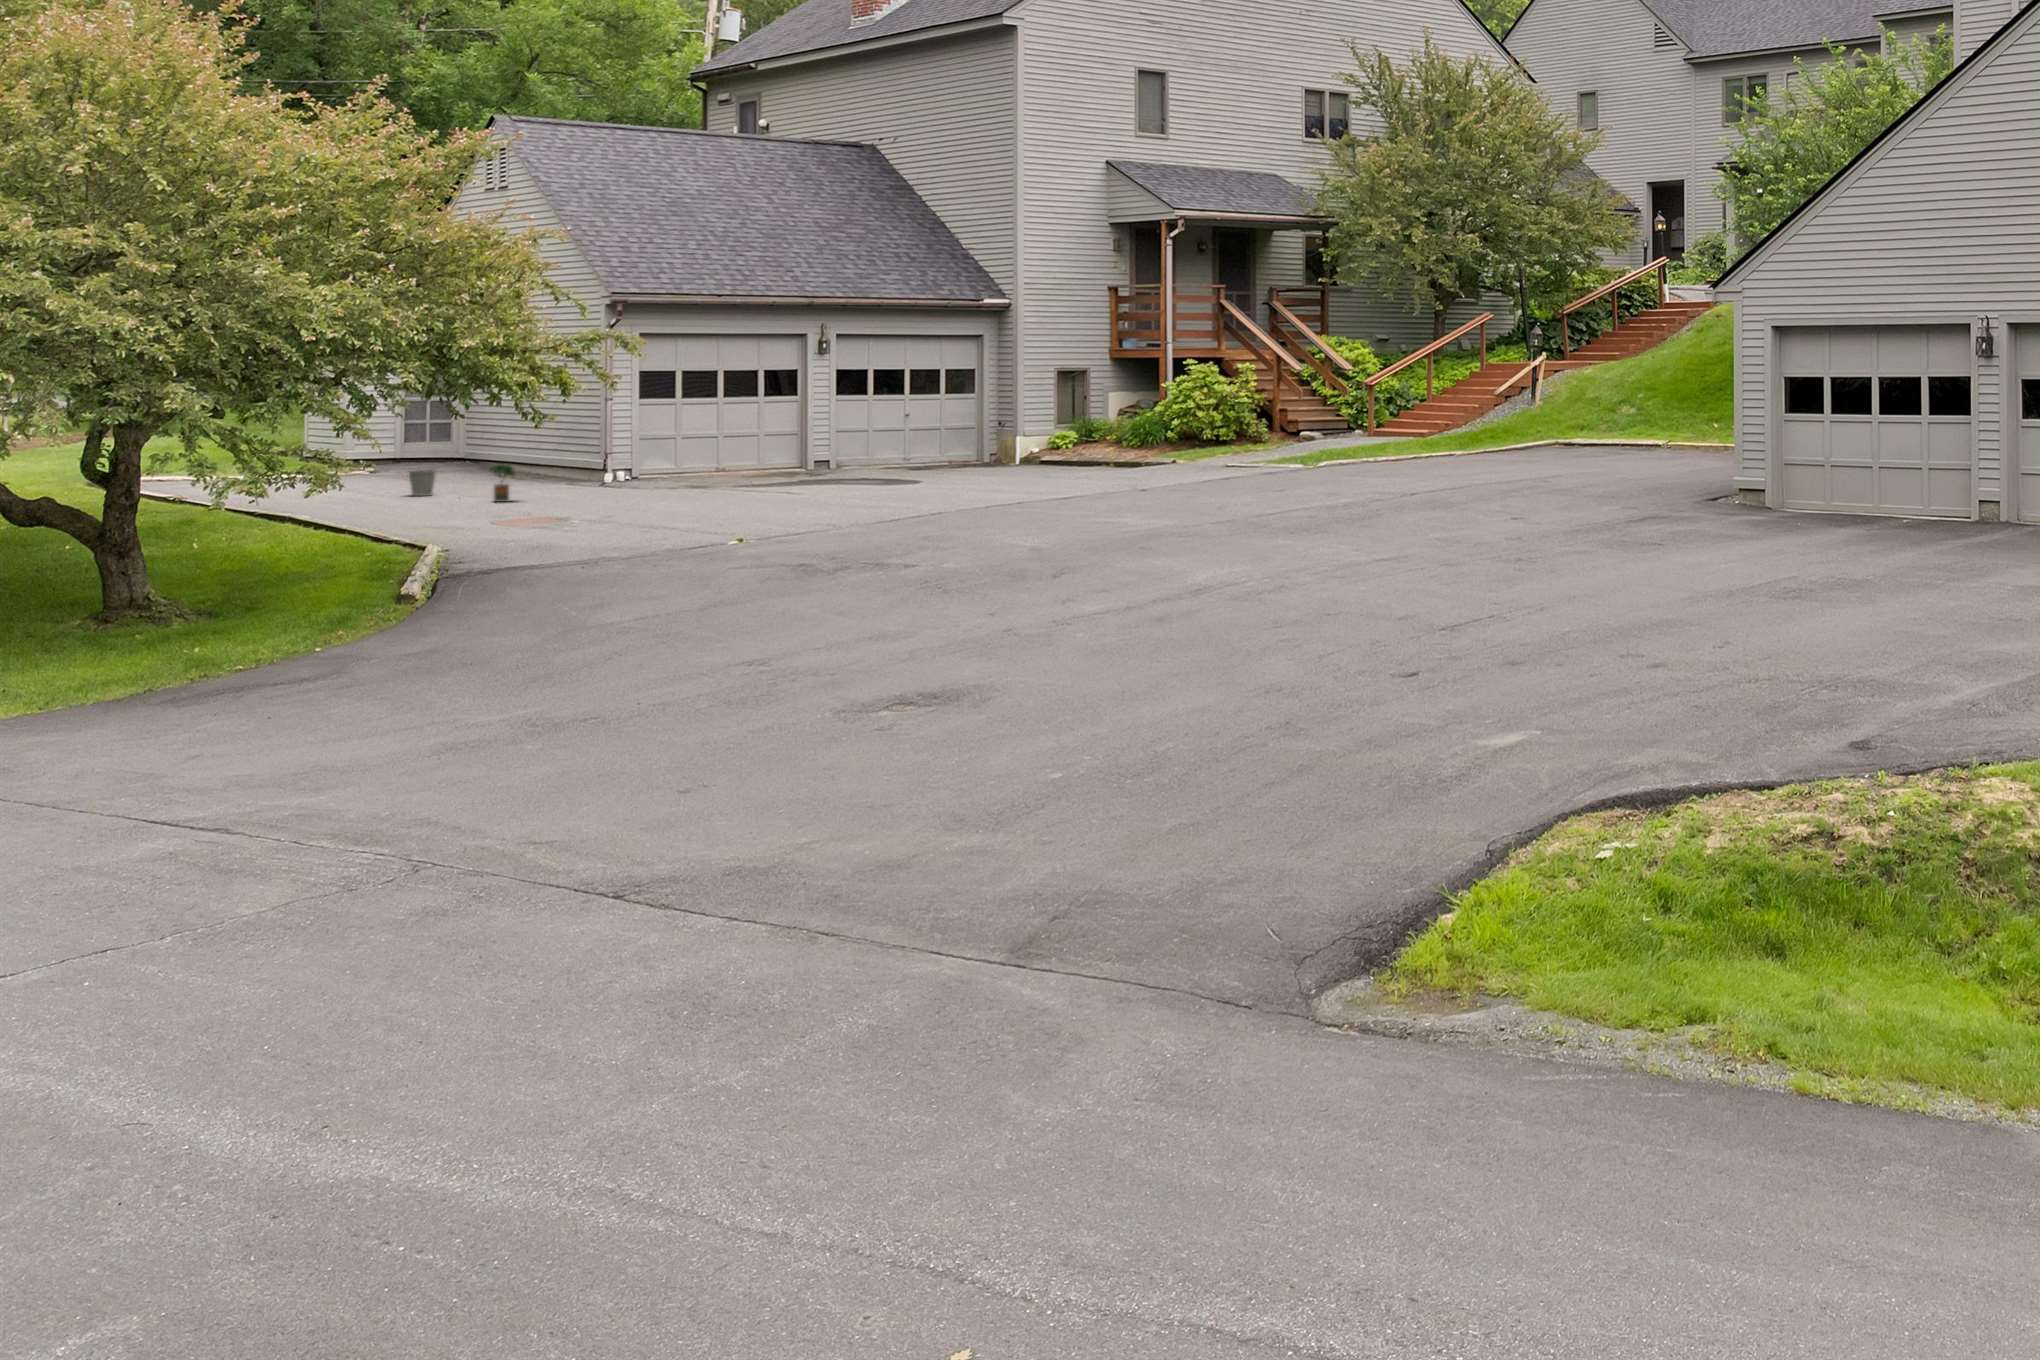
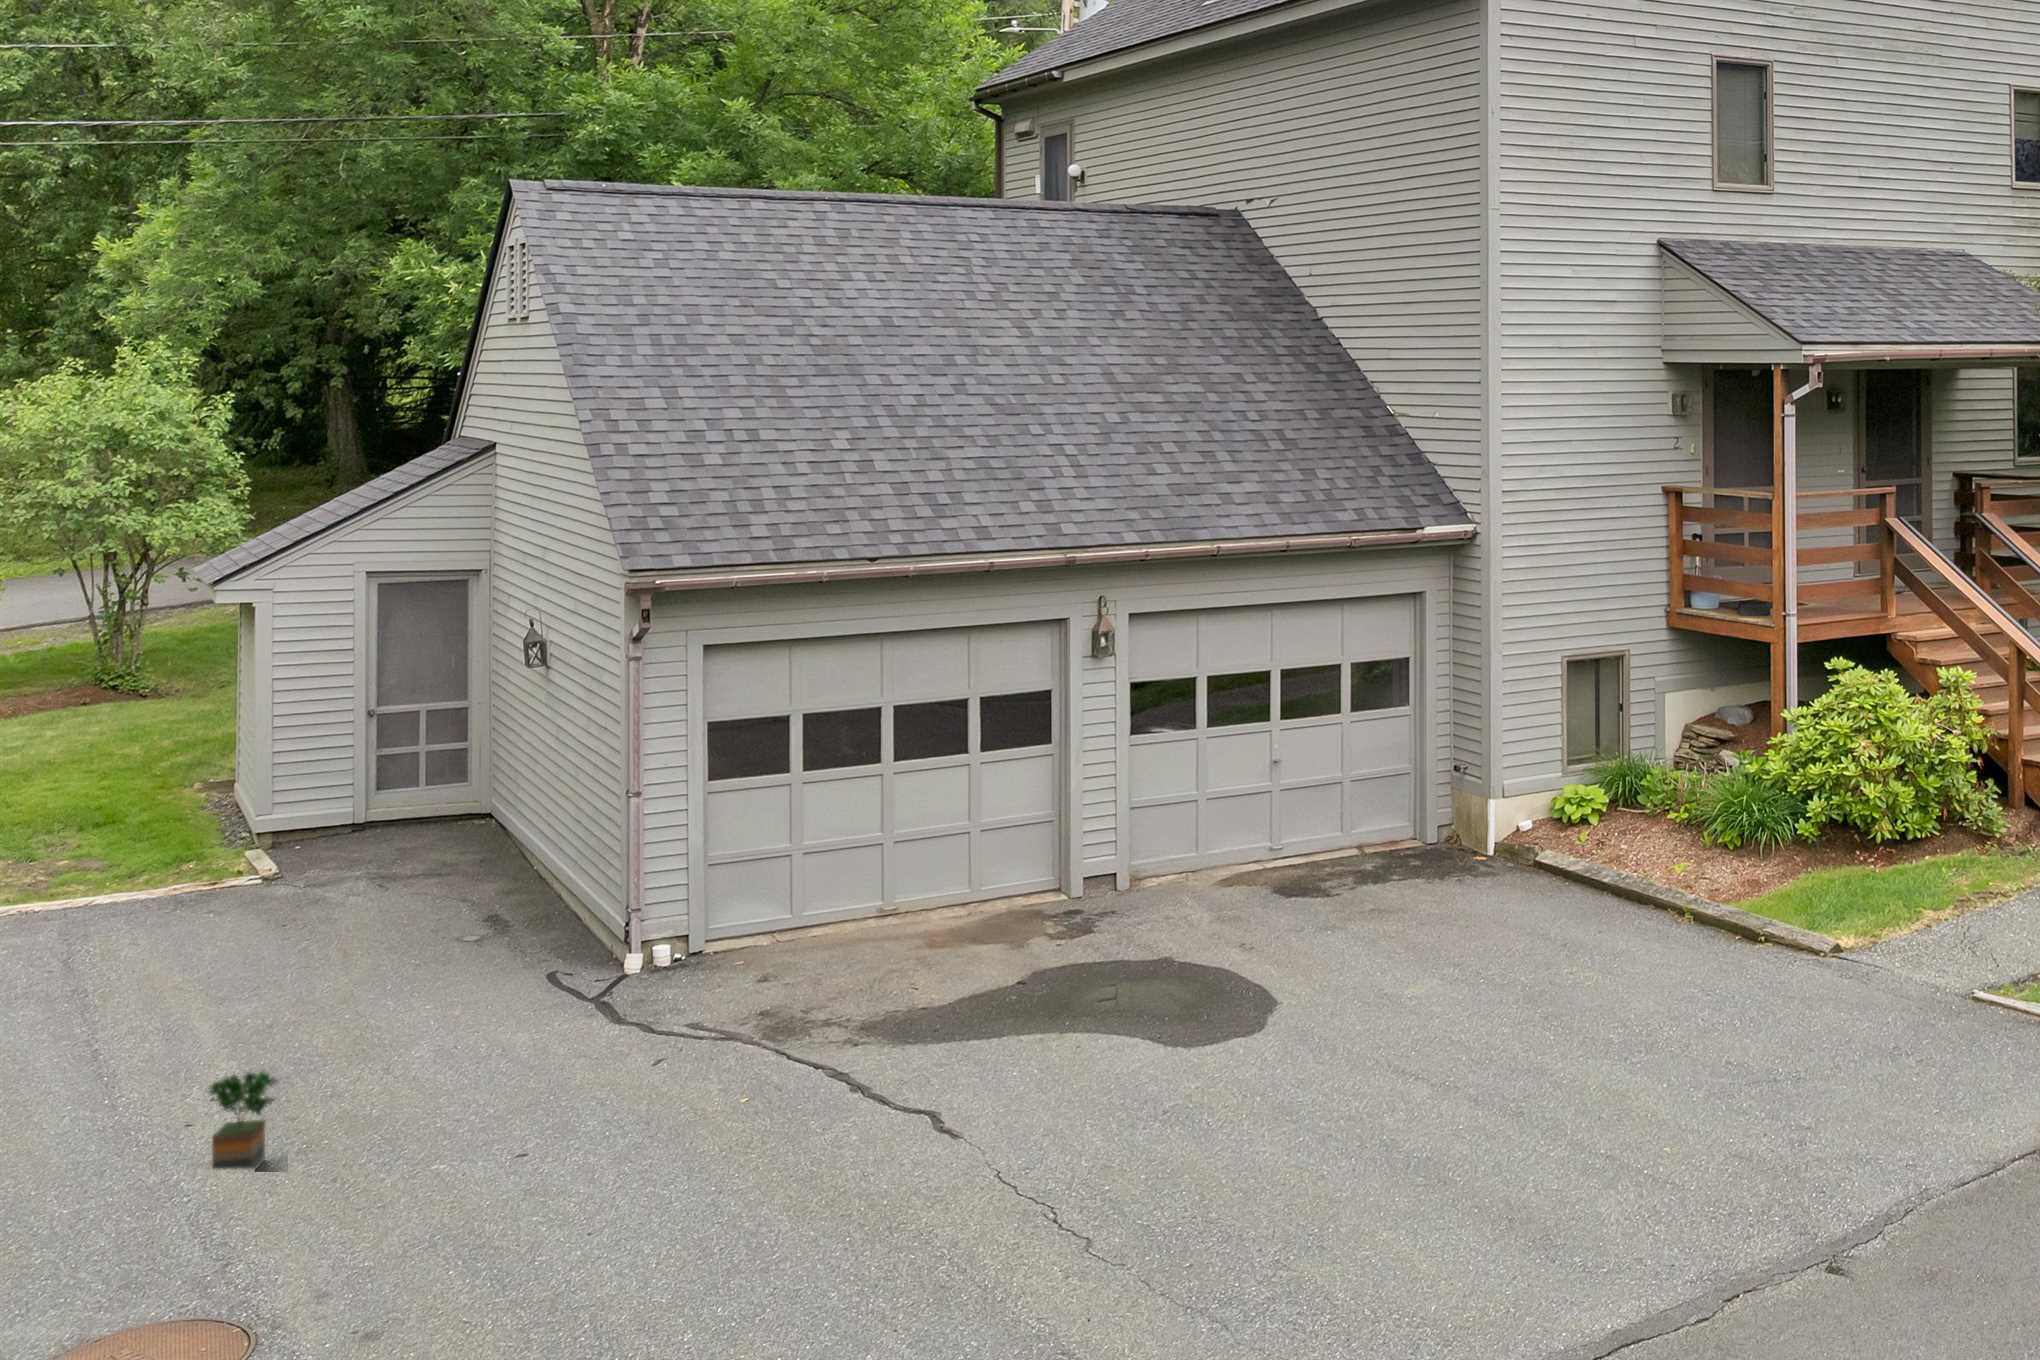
bucket: present [409,470,435,496] -> none [108,1017,182,1095]

